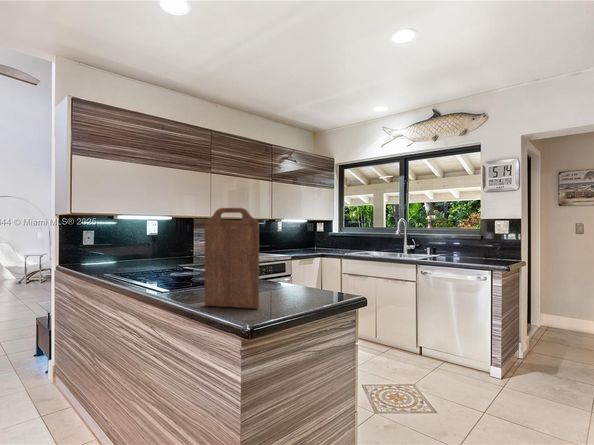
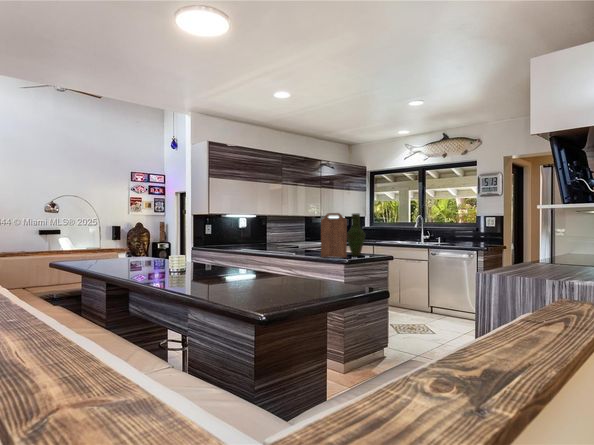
vase: none [268,210,309,298] -> present [347,213,366,256]

